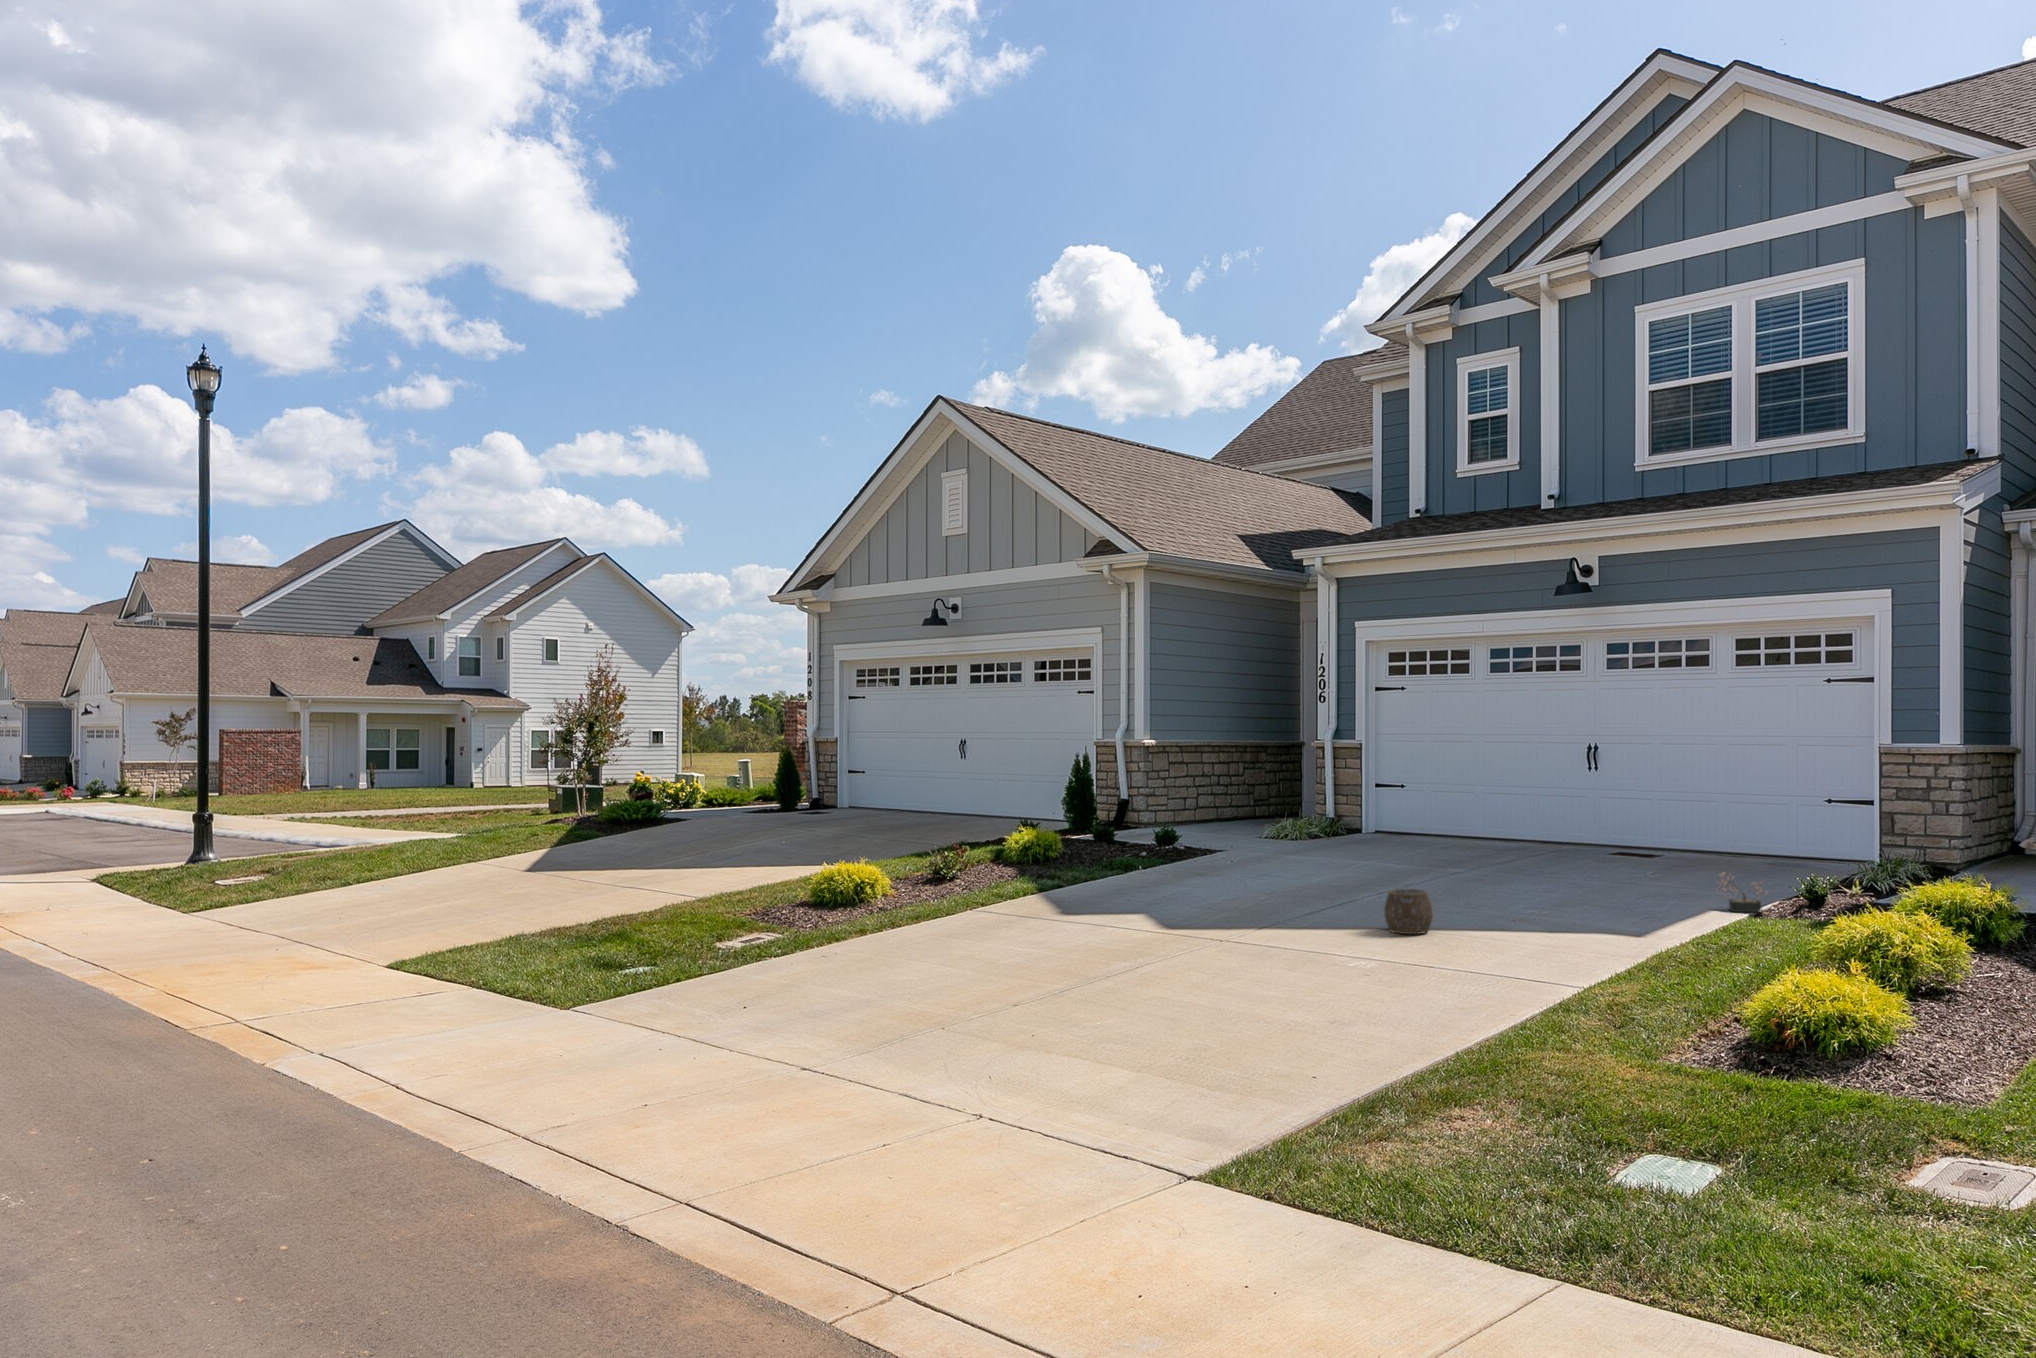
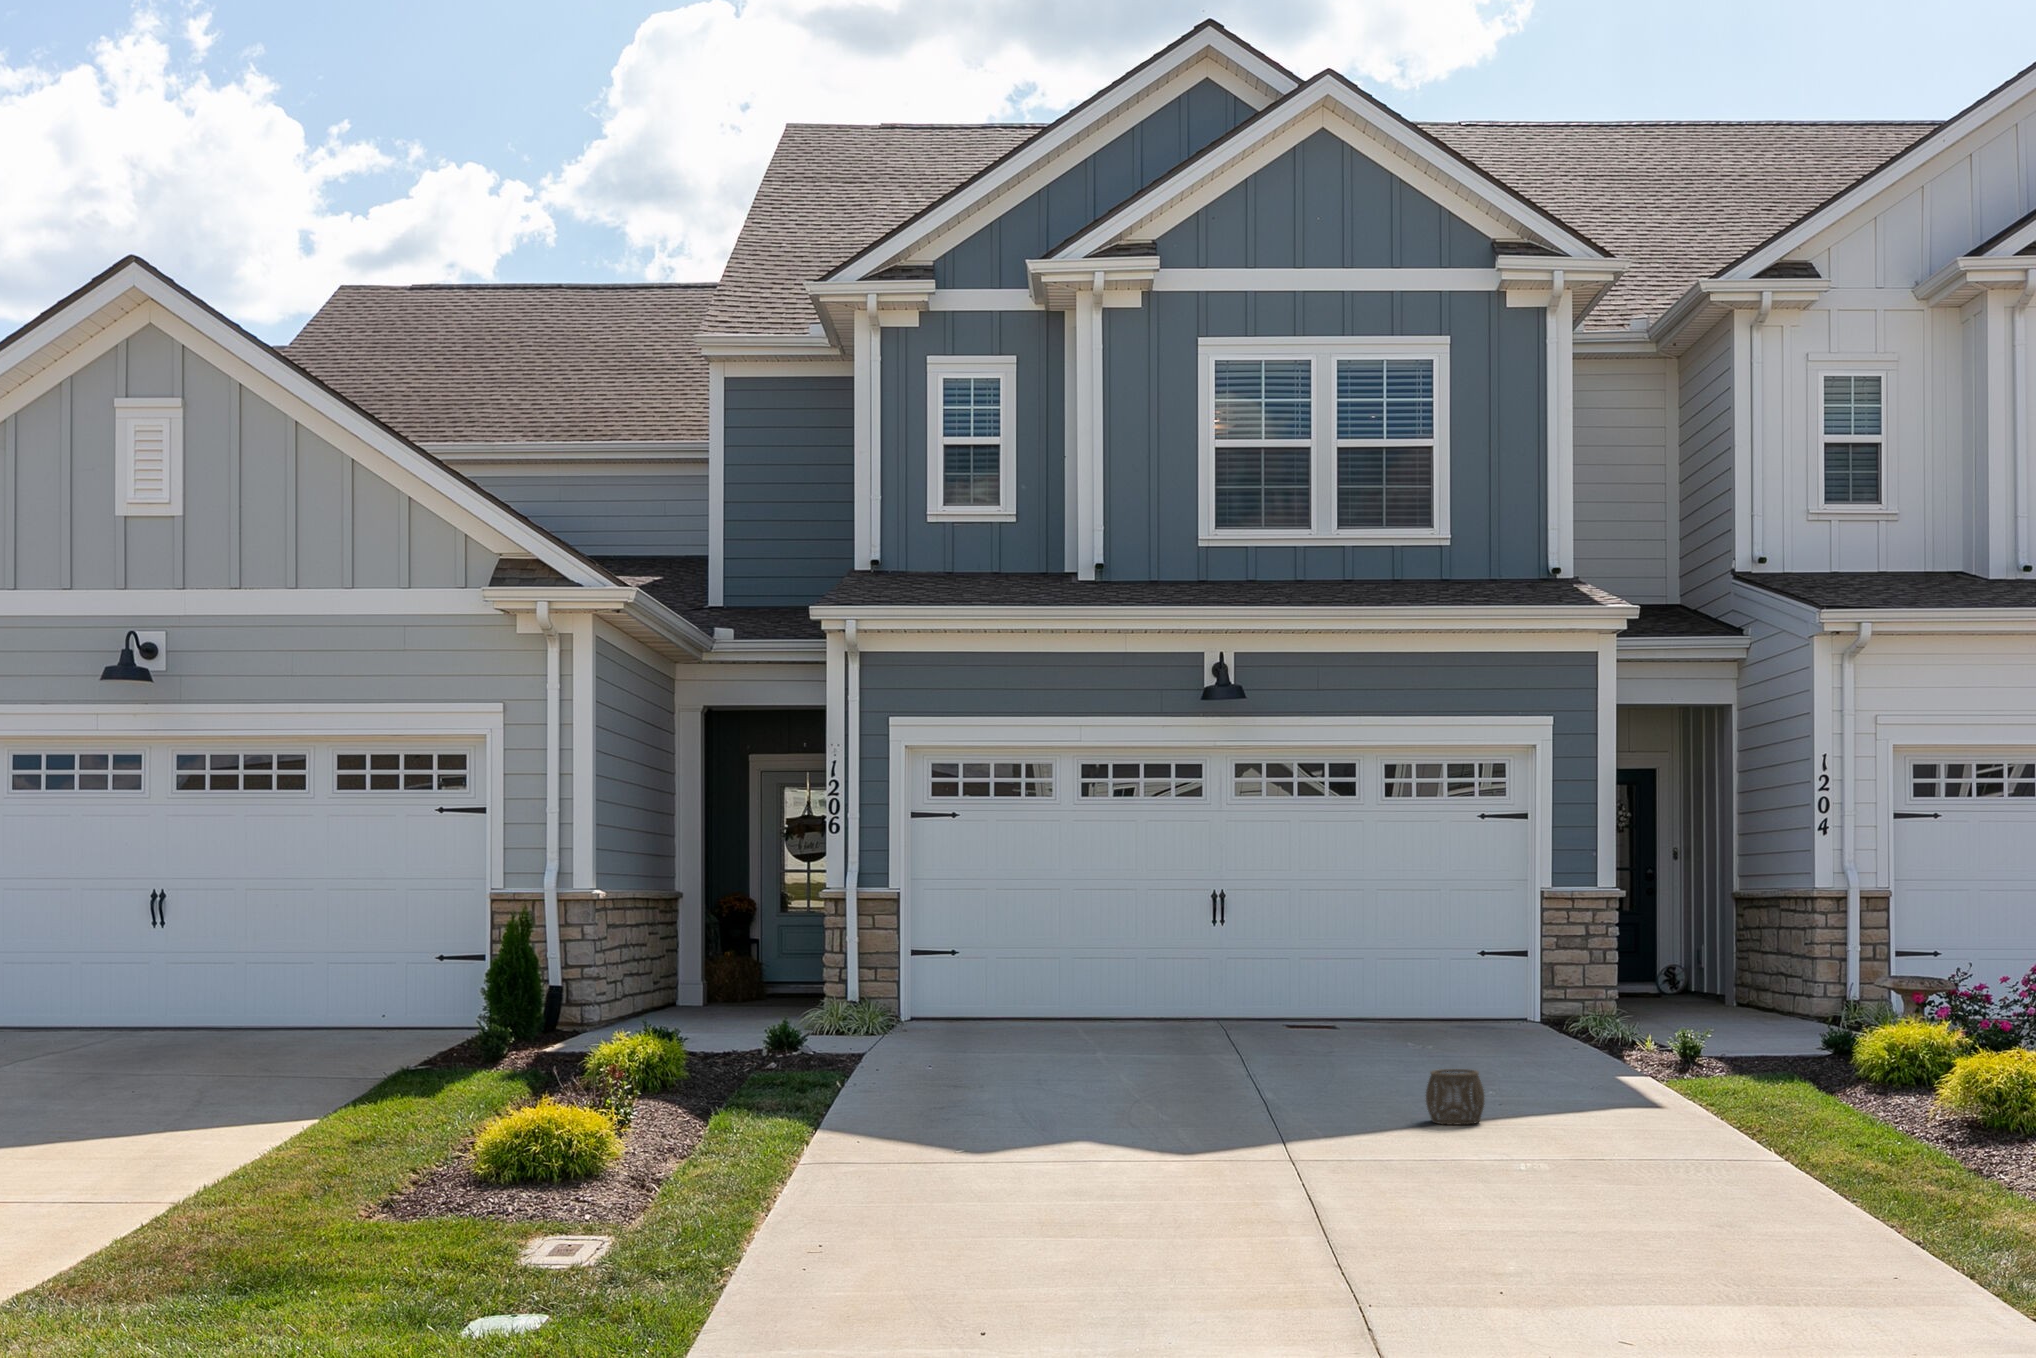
decorative plant: present [1719,873,1762,912] -> none [1589,1030,1636,1074]

